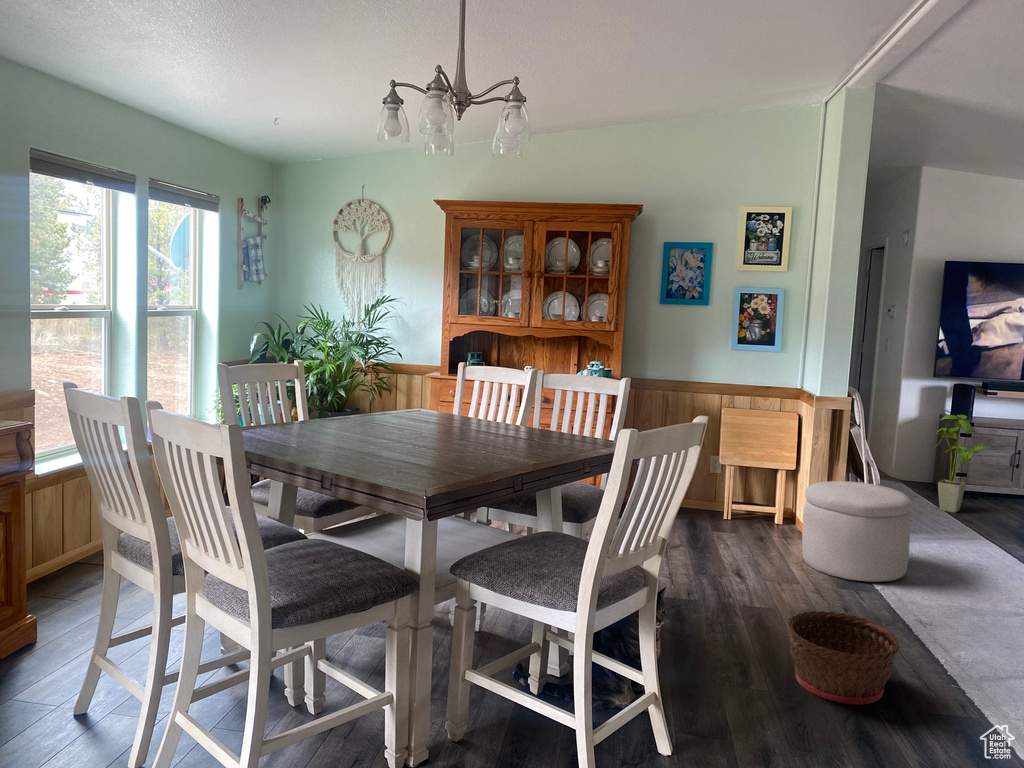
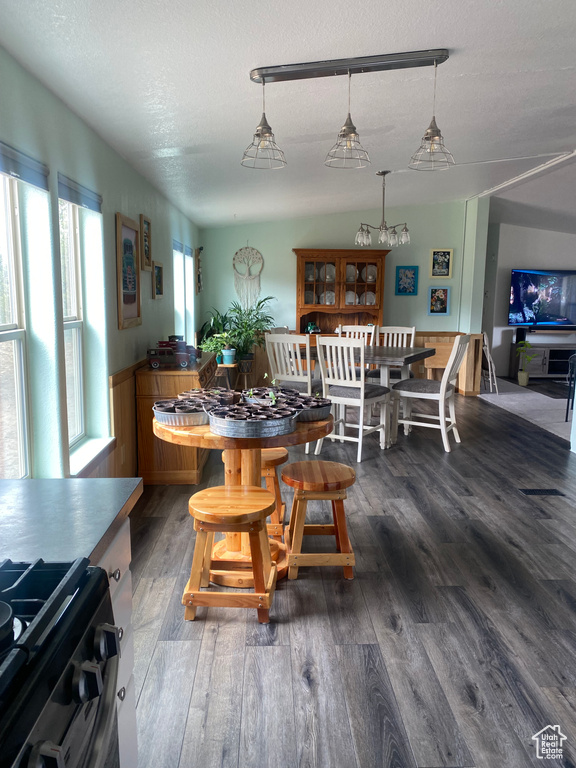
ottoman: present [802,481,912,582] -> none [468,368,510,404]
basket: present [787,611,899,704] -> none [475,403,511,426]

